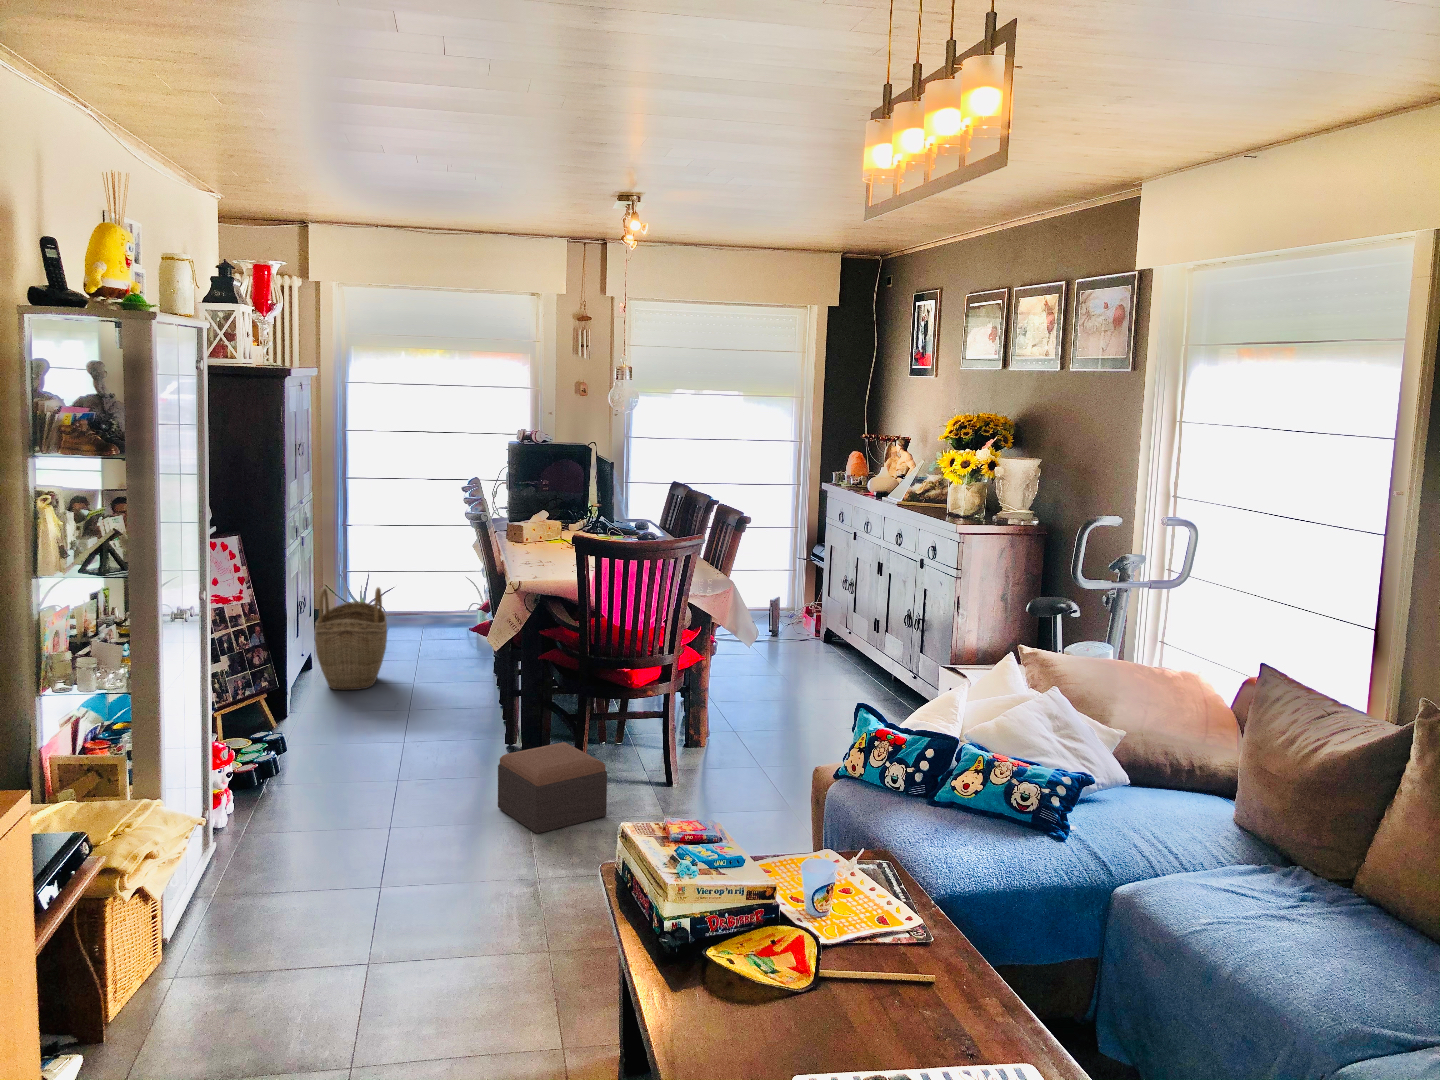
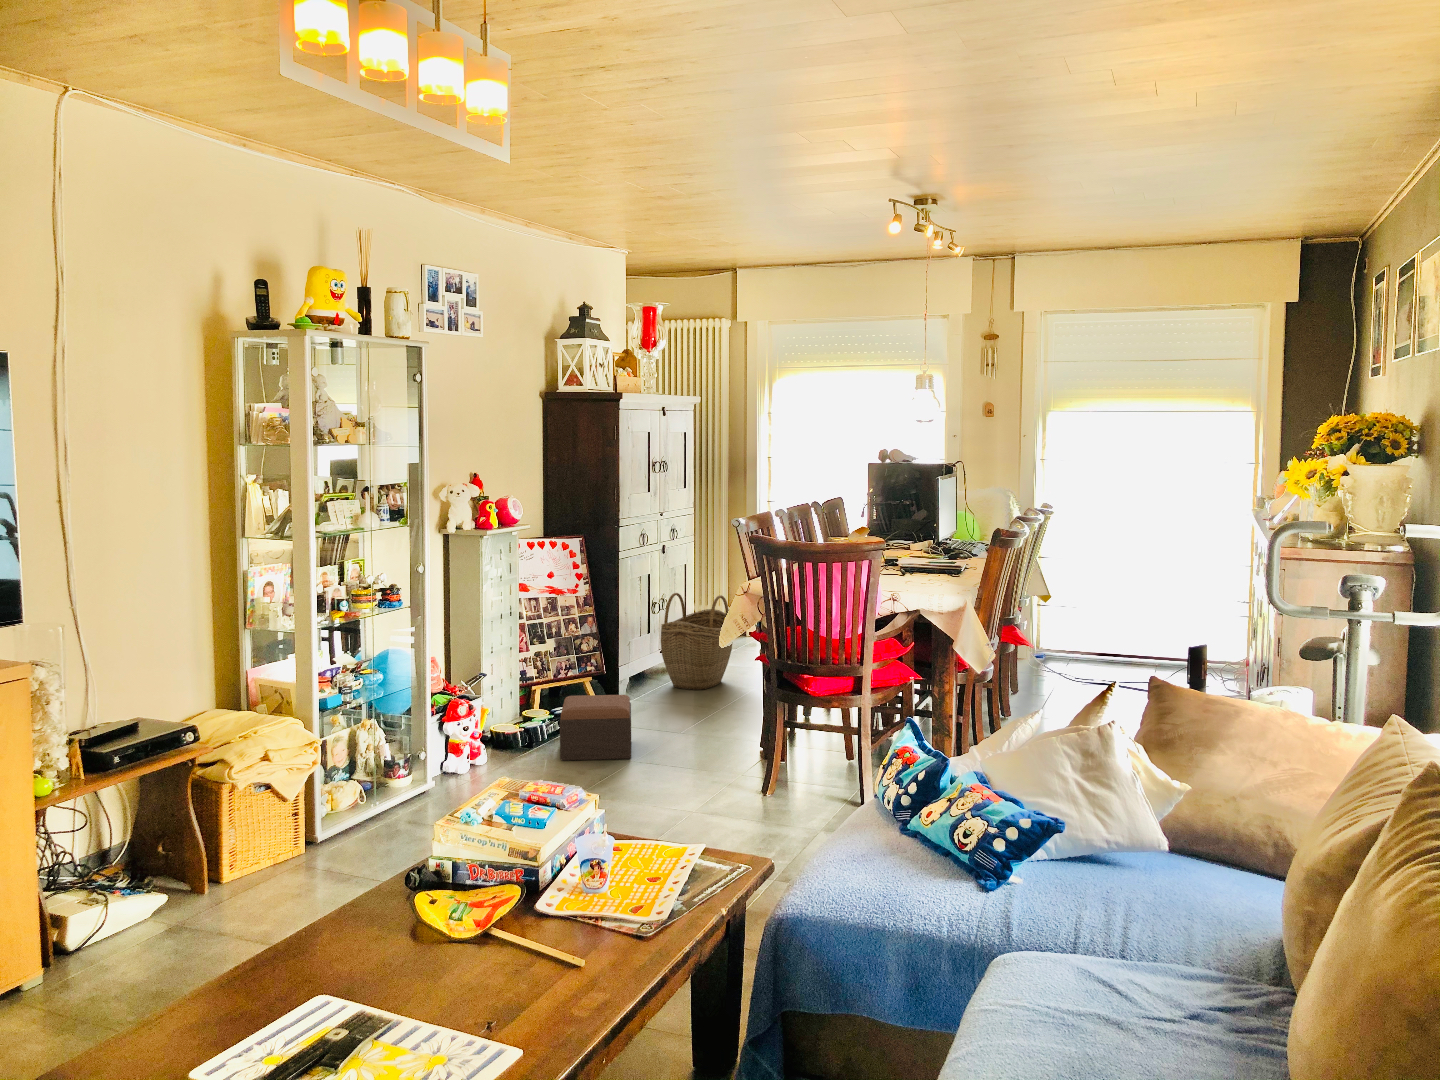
footstool: present [498,742,607,834] -> present [560,695,631,761]

